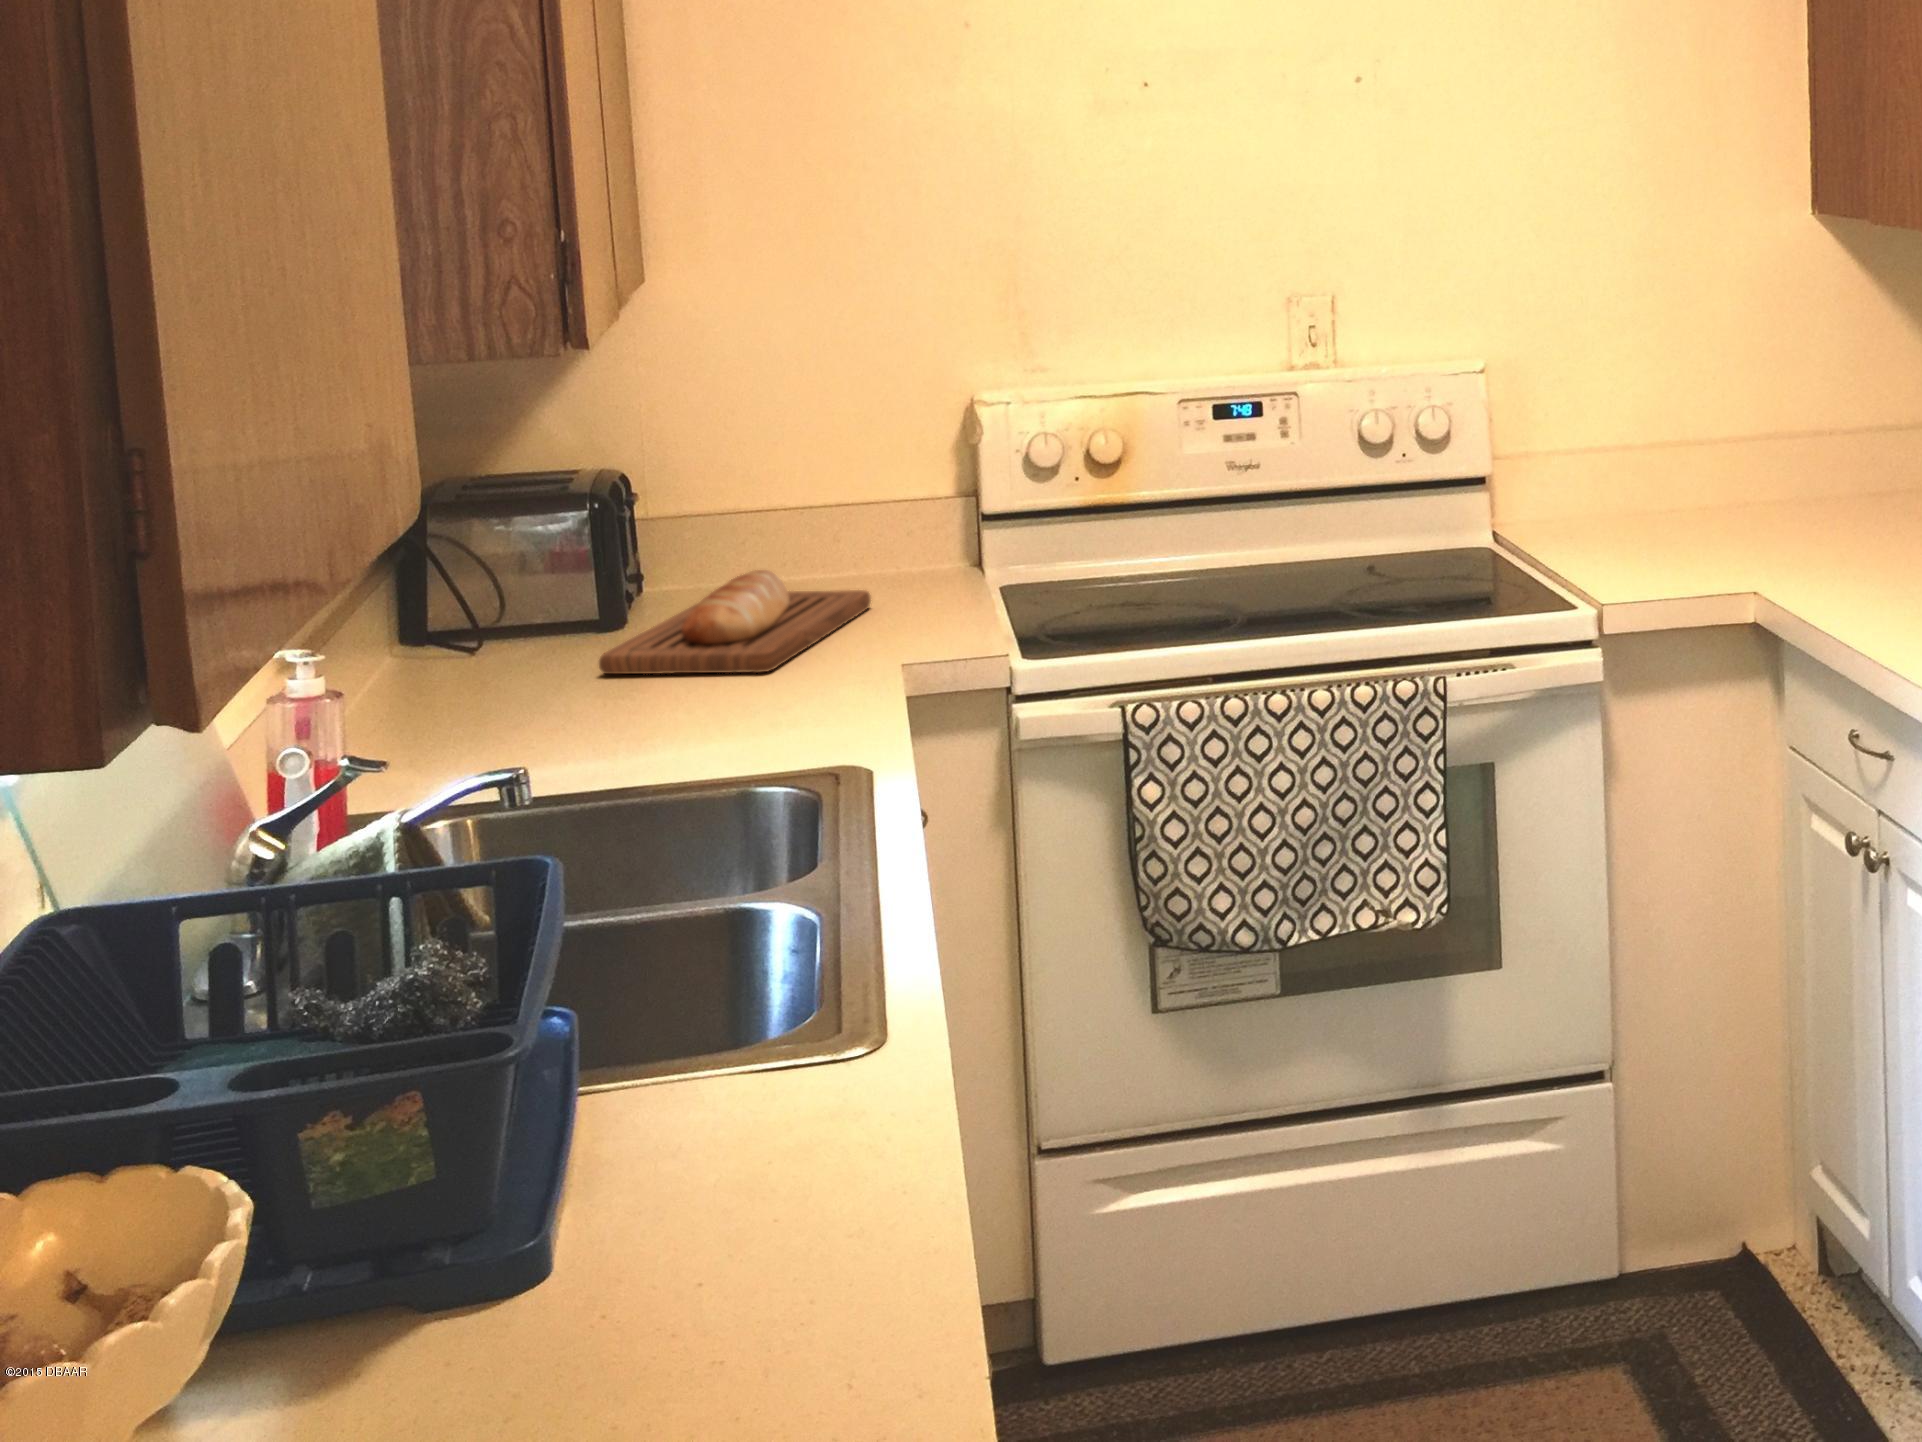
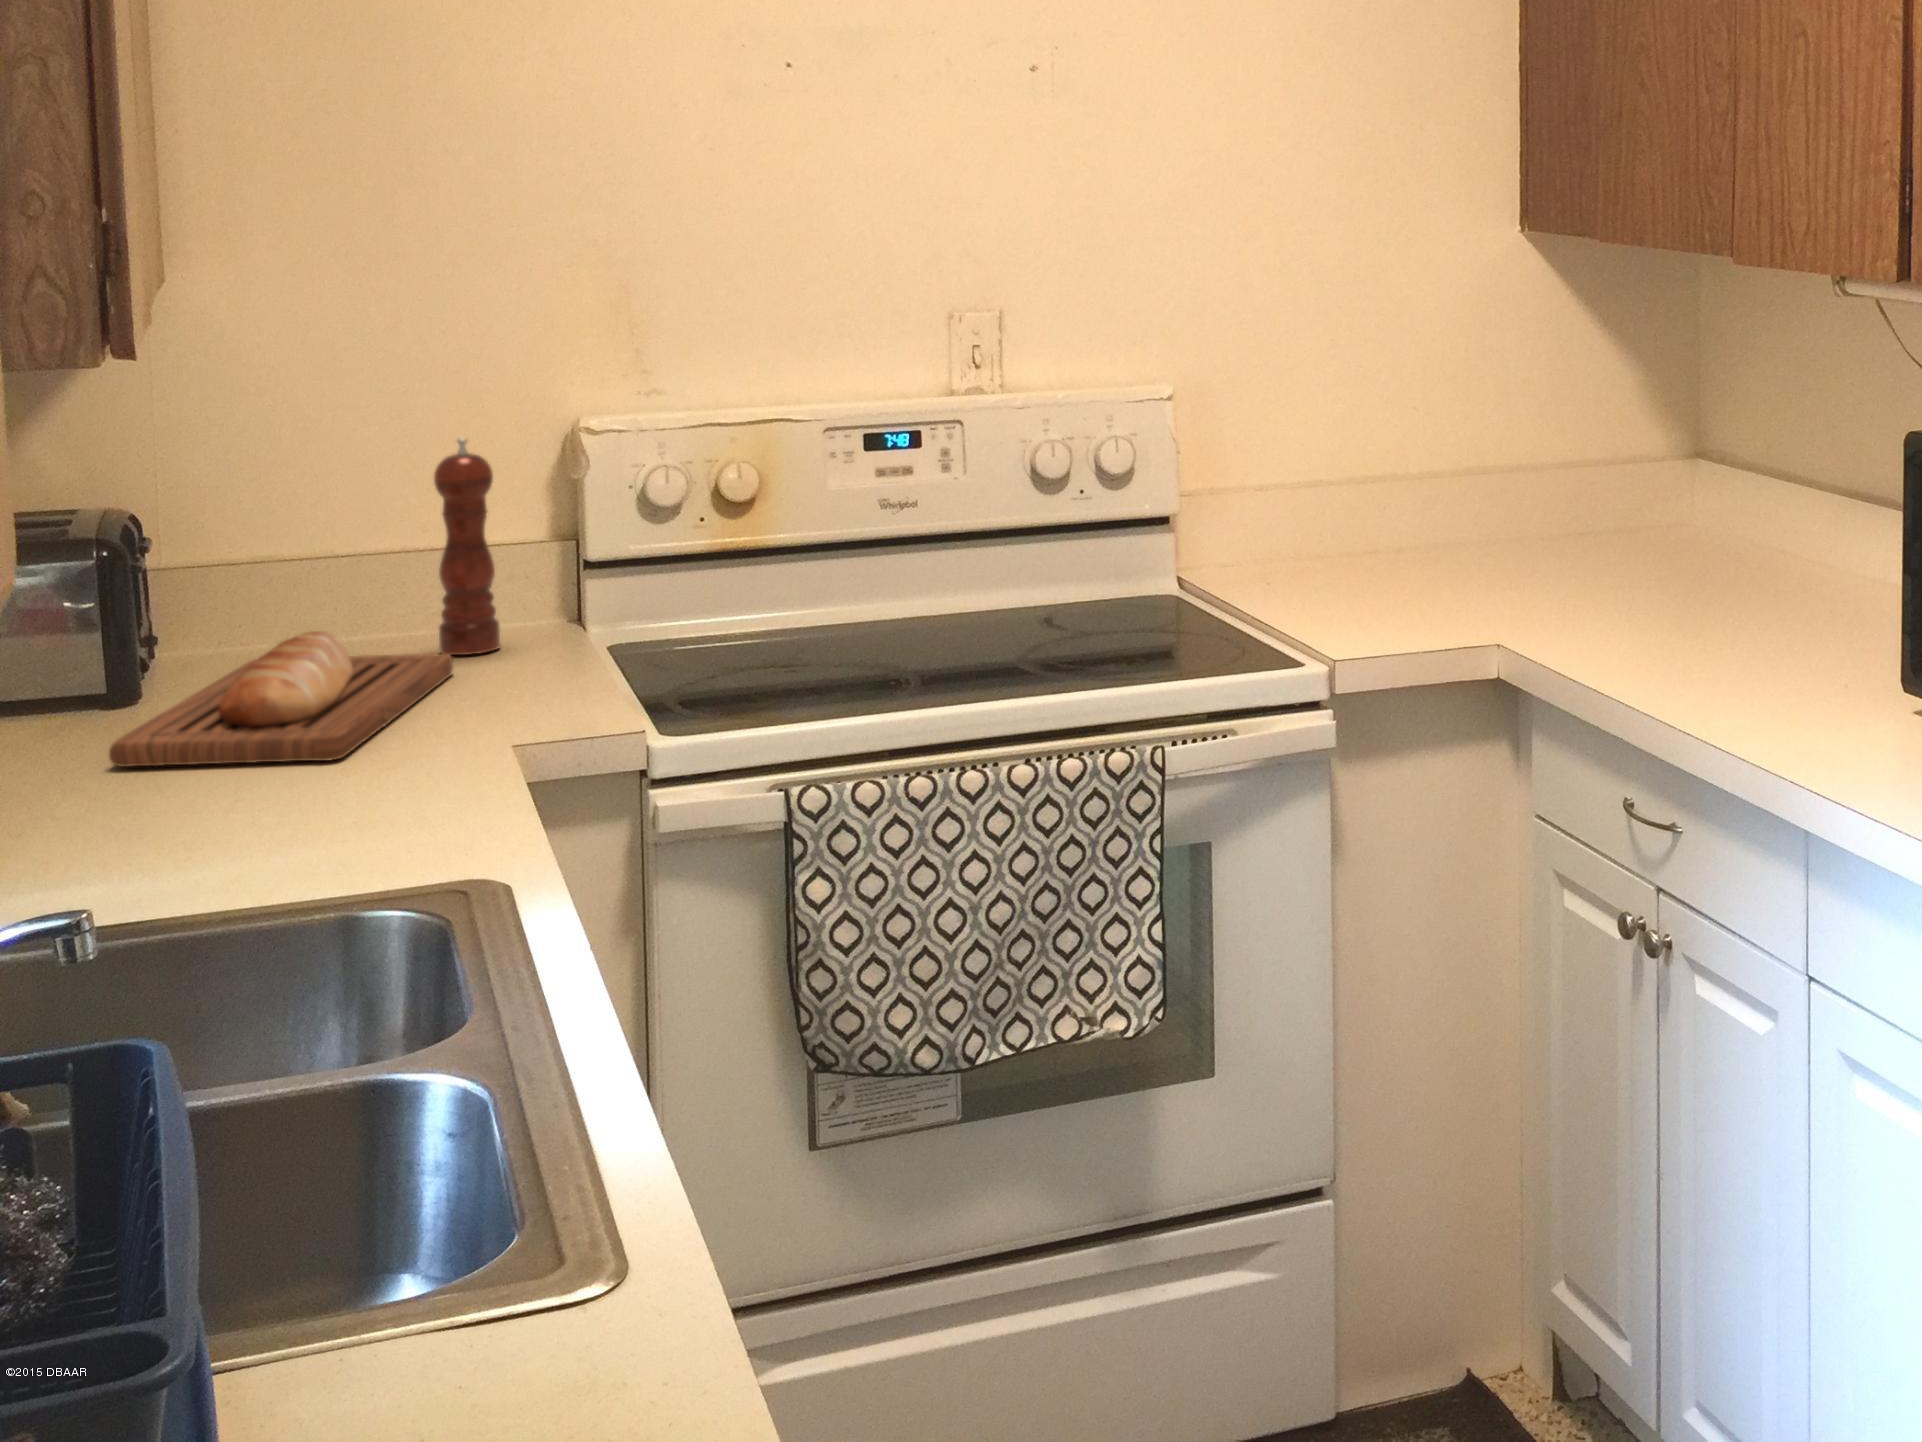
pepper mill: none [856,411,912,592] -> present [434,438,500,655]

